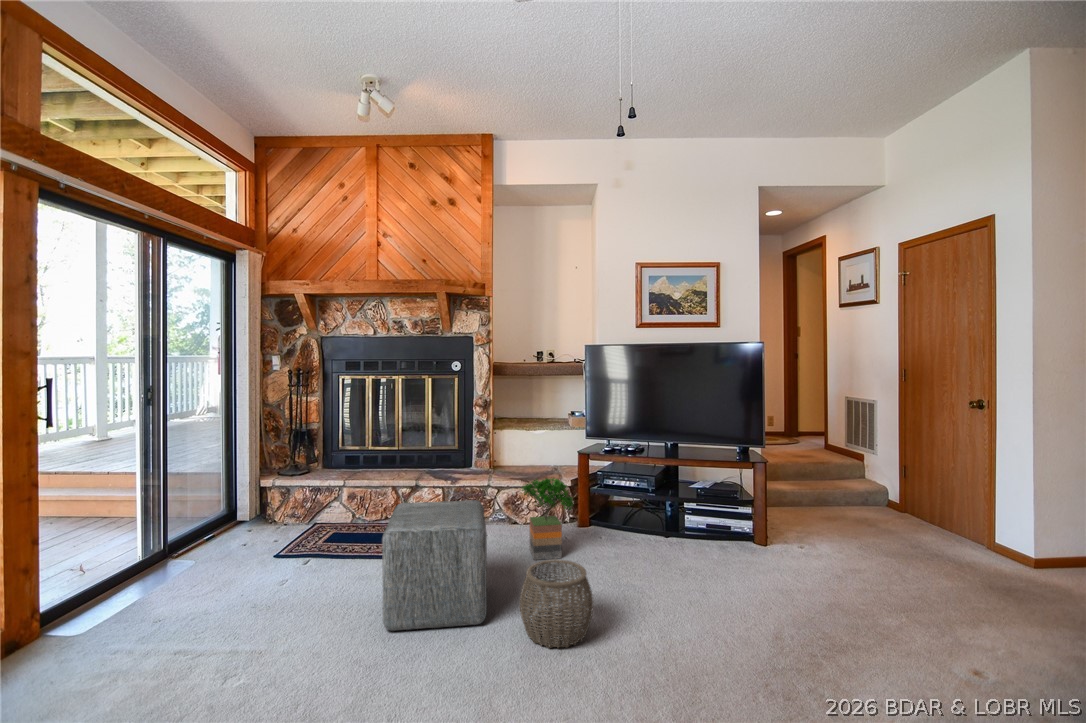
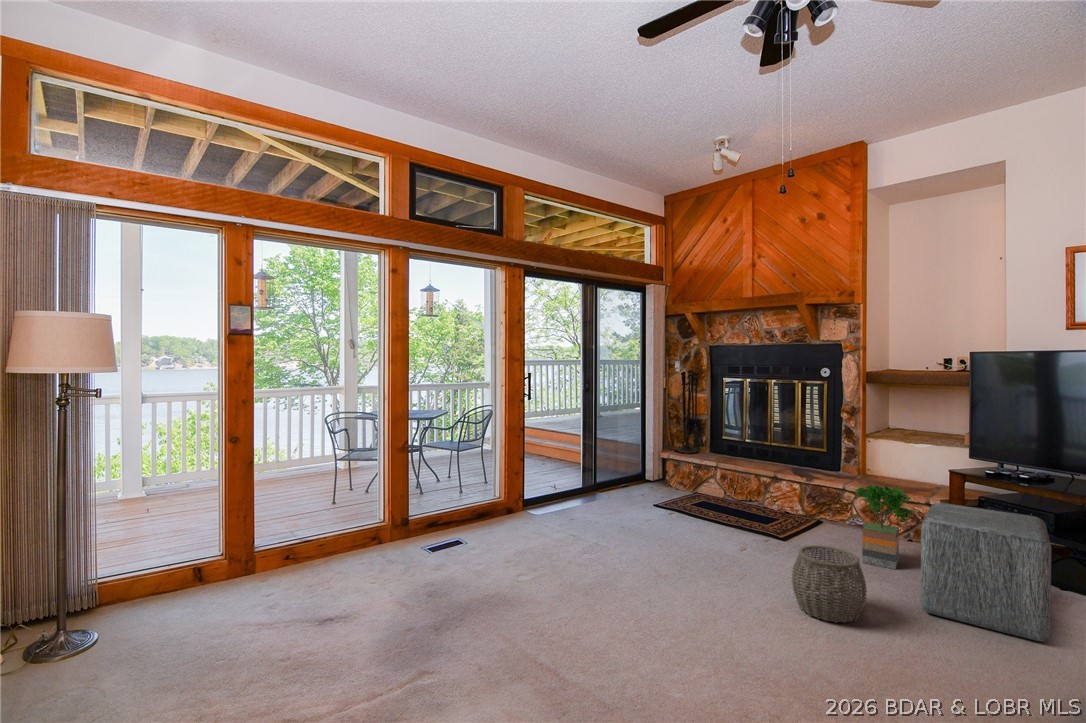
ottoman: present [382,500,487,631] -> present [921,503,1051,641]

